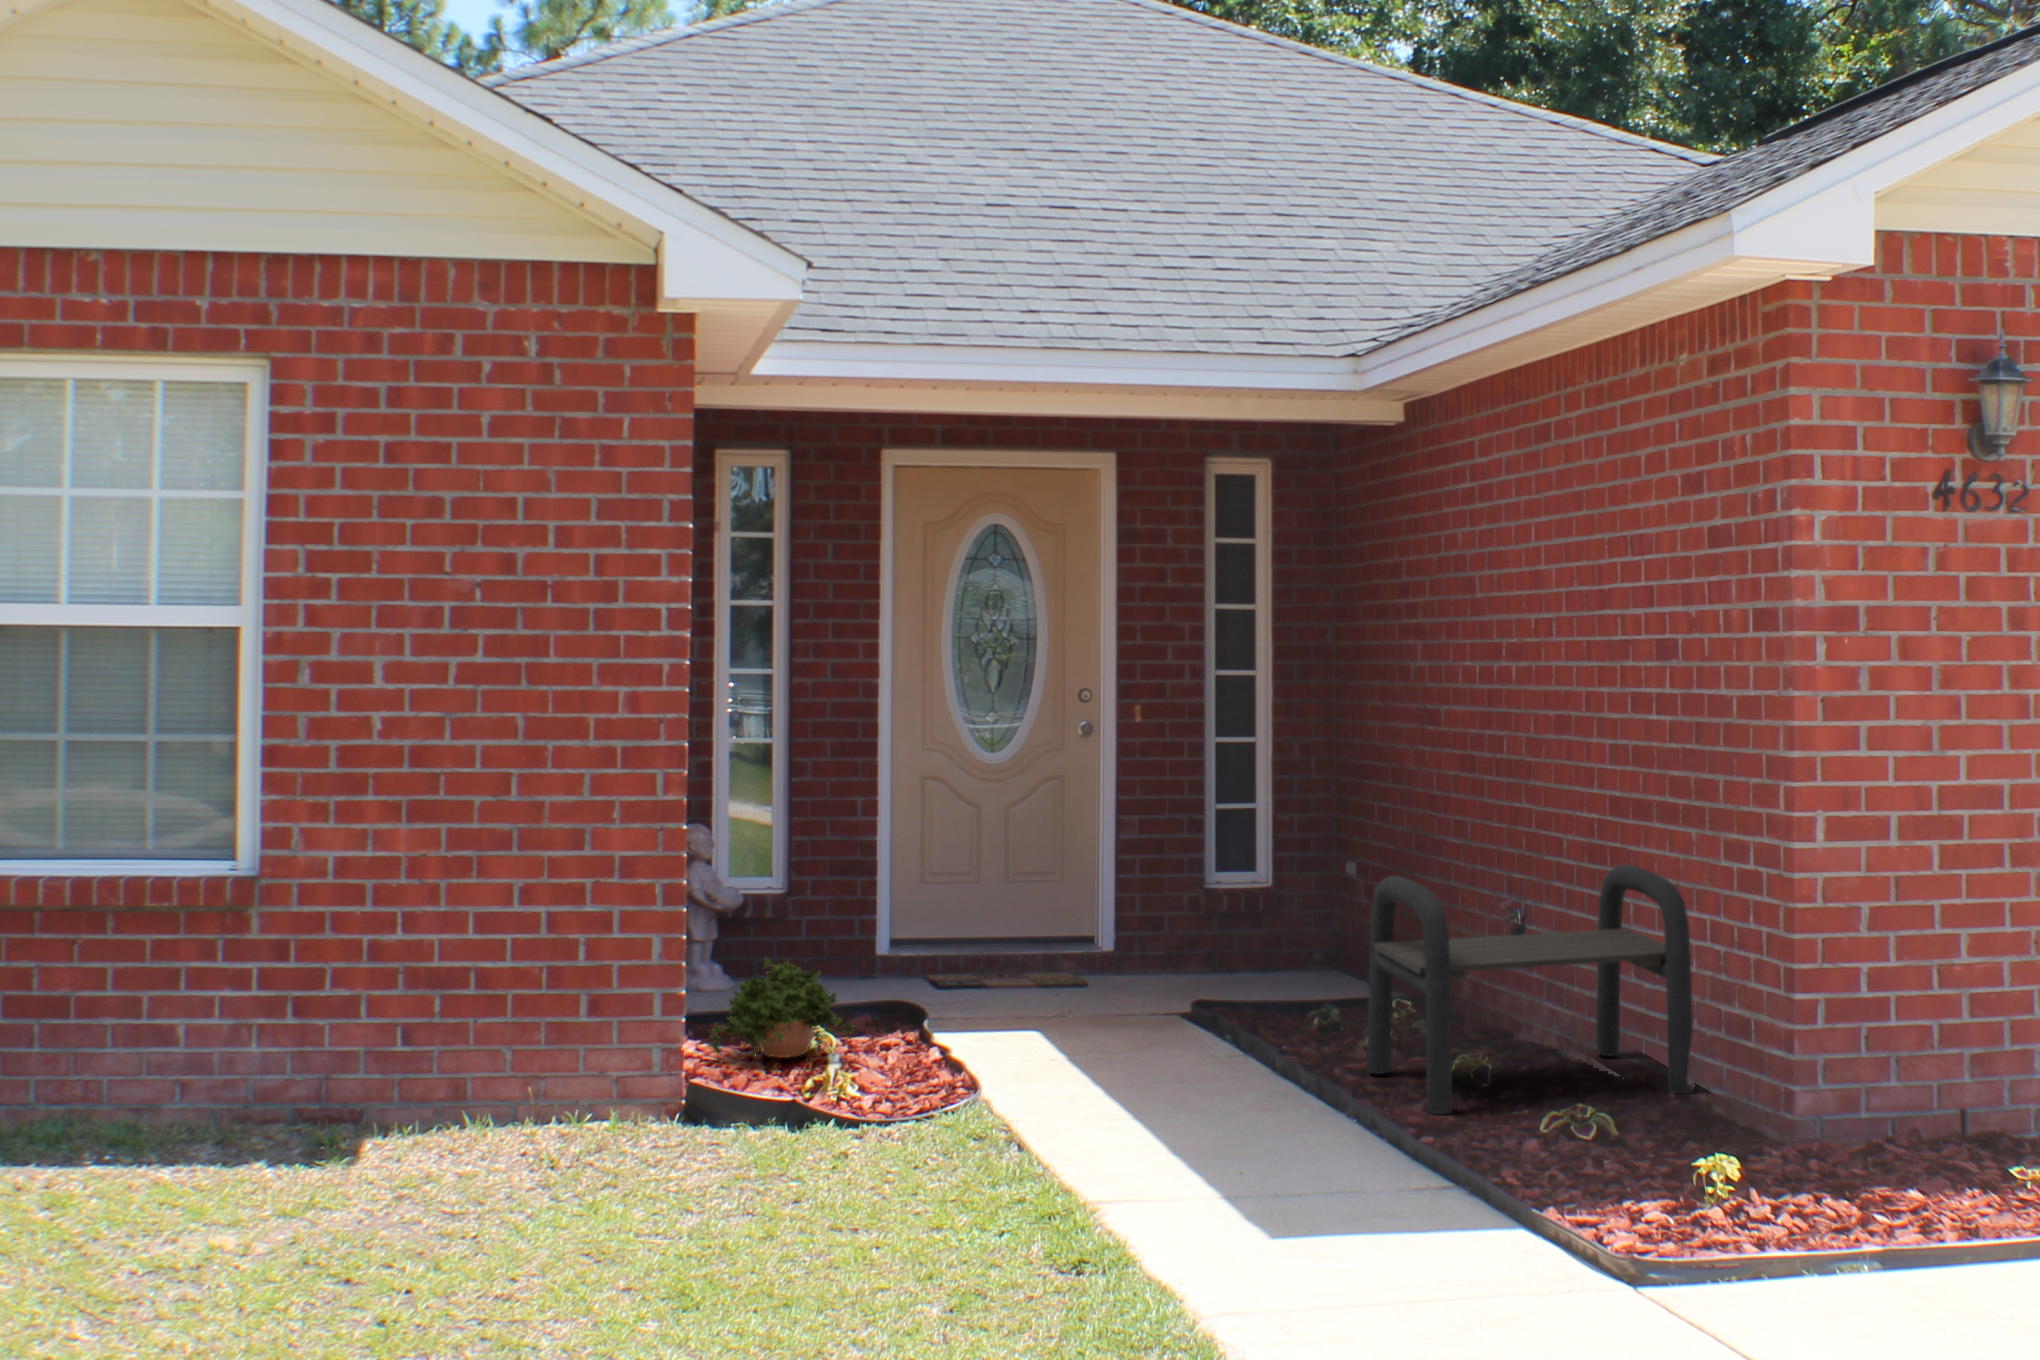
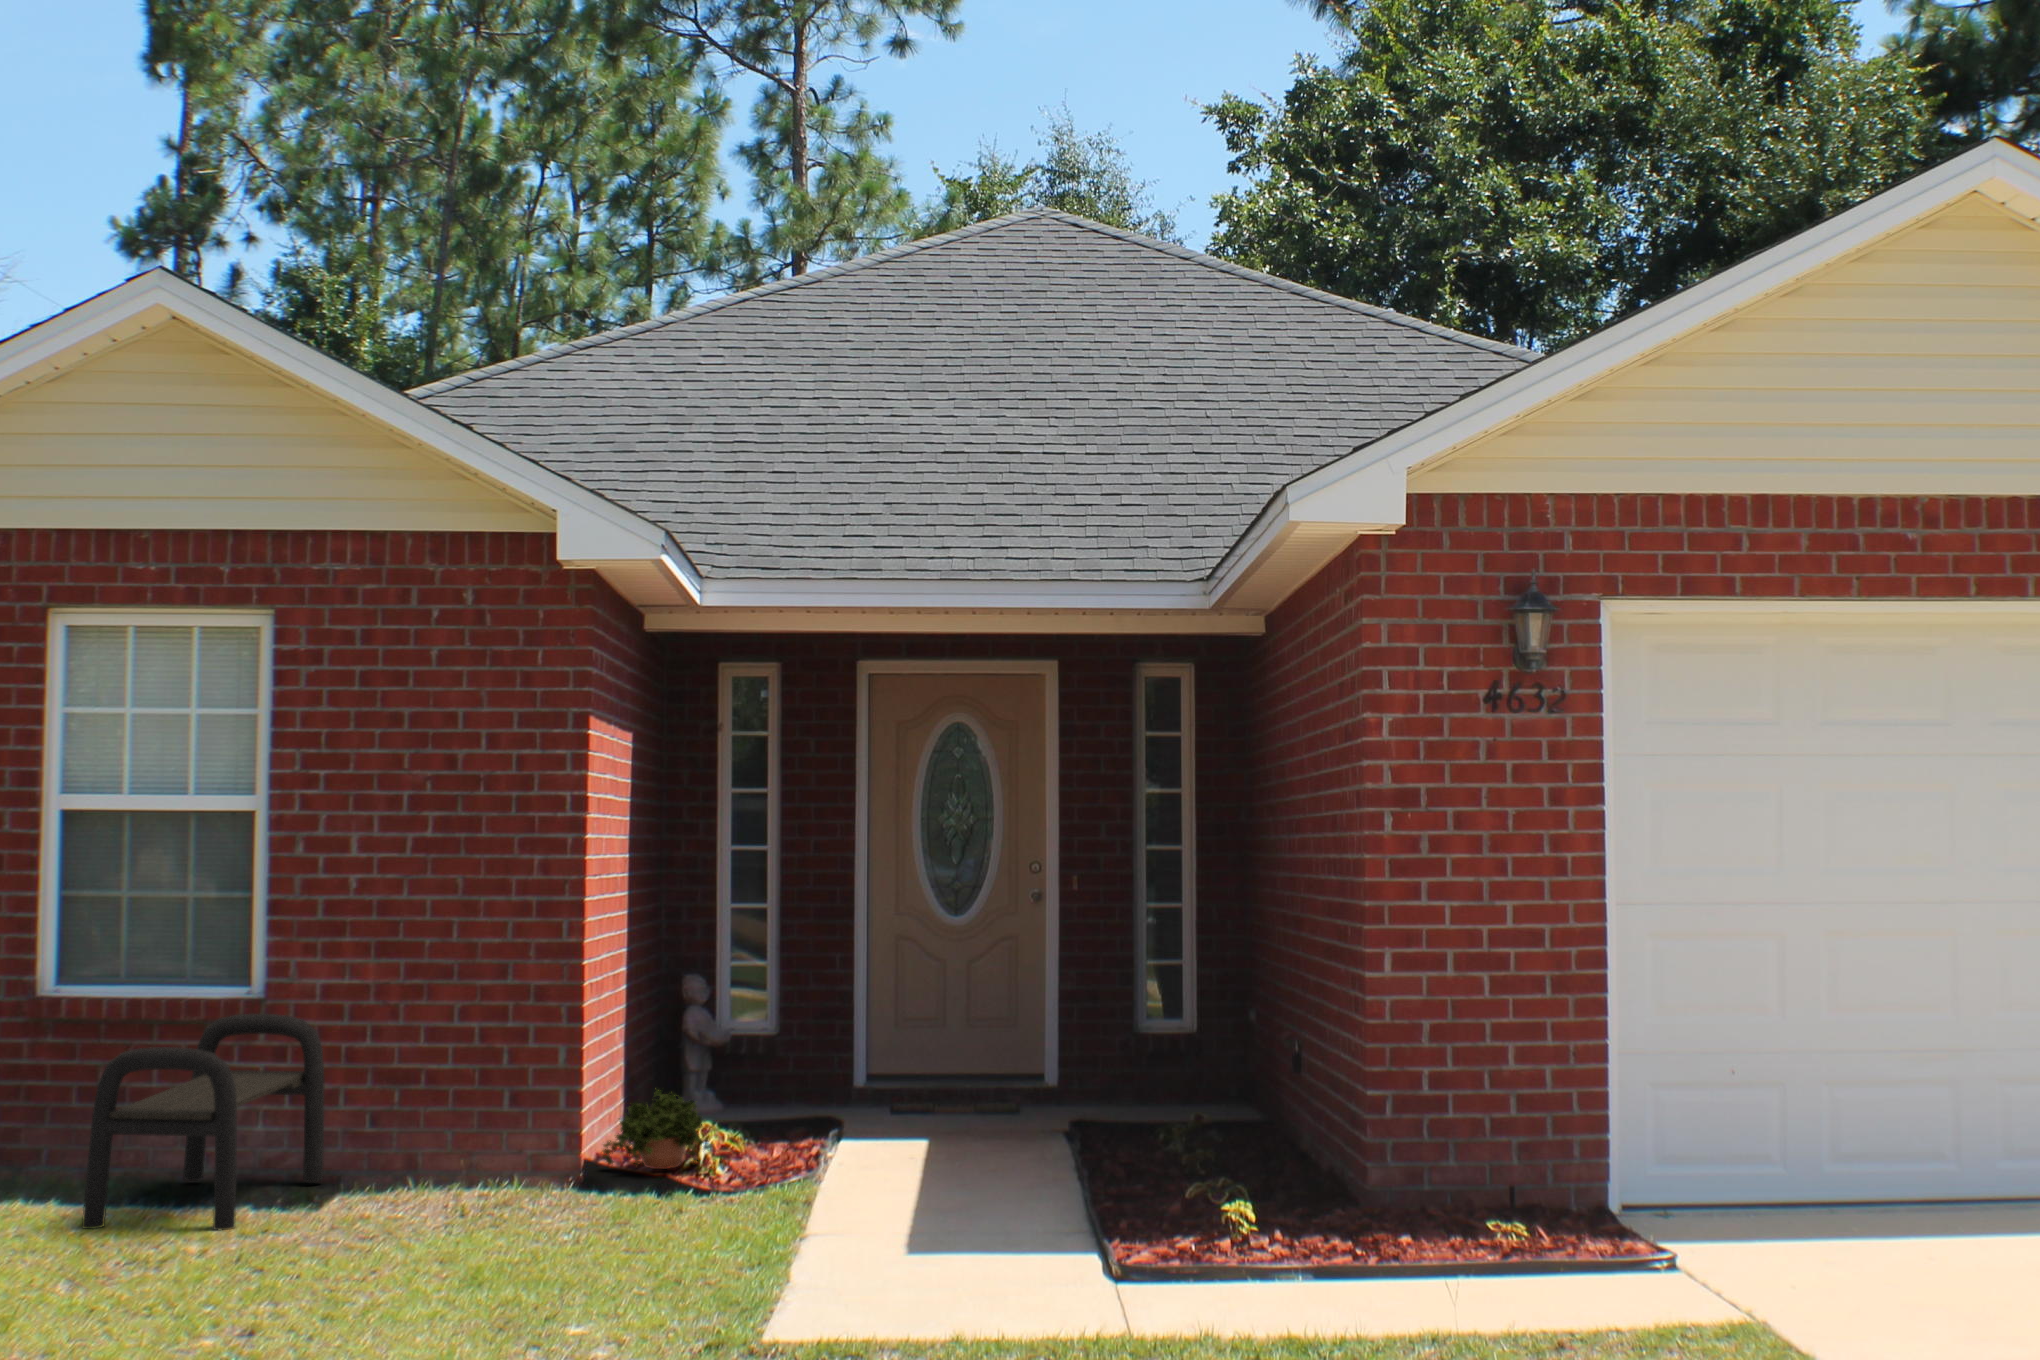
bench: present [1367,865,1693,1115] -> present [82,1014,324,1230]

